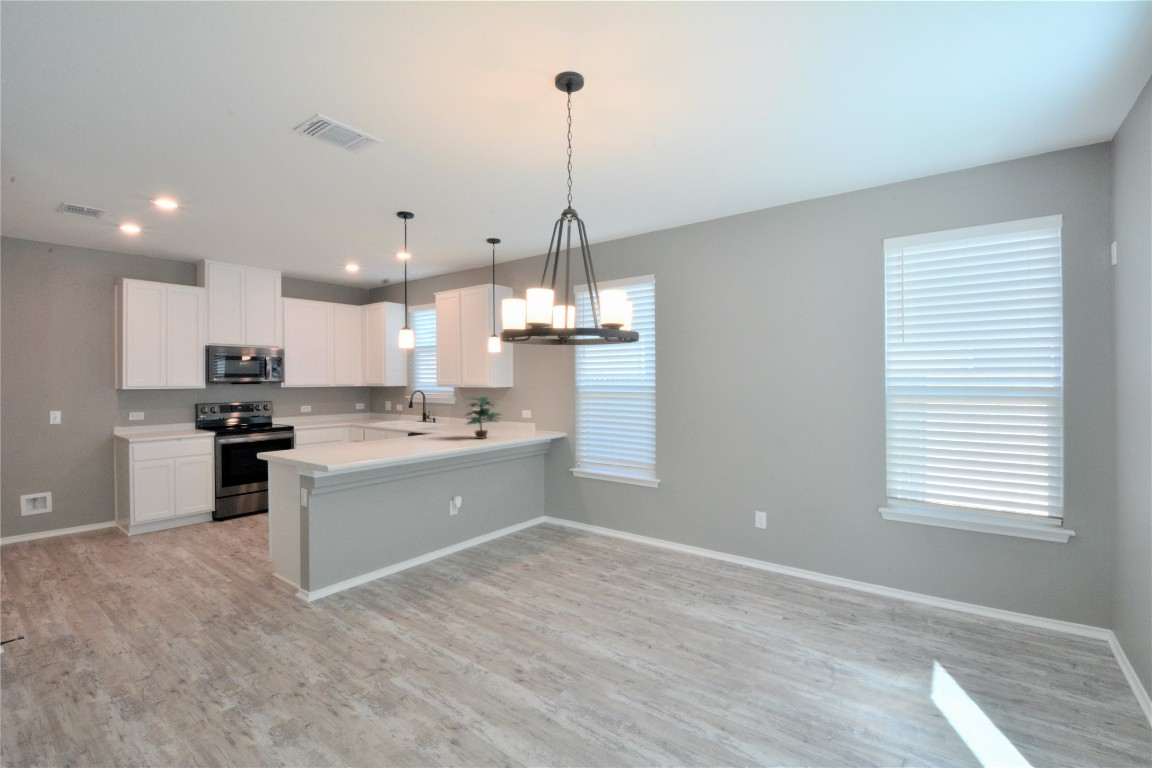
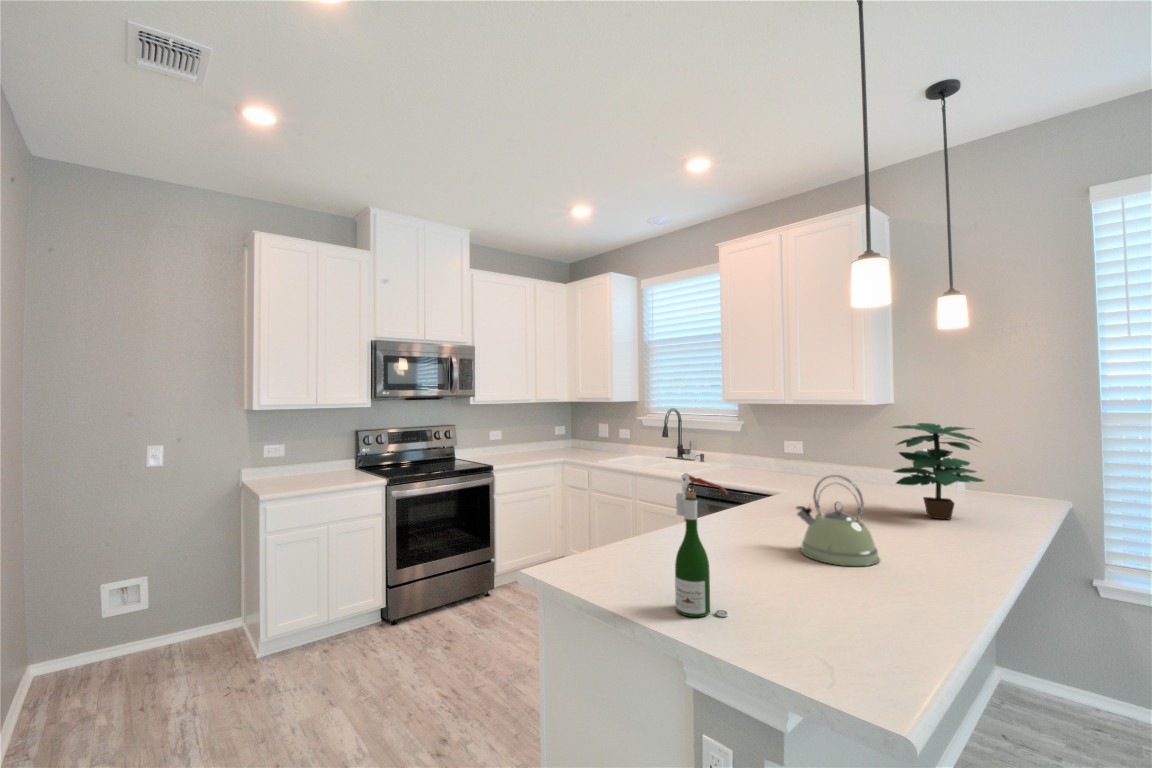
wine bottle: none [303,411,321,457] -> present [675,473,728,617]
kettle: none [385,416,414,449] -> present [797,475,880,566]

